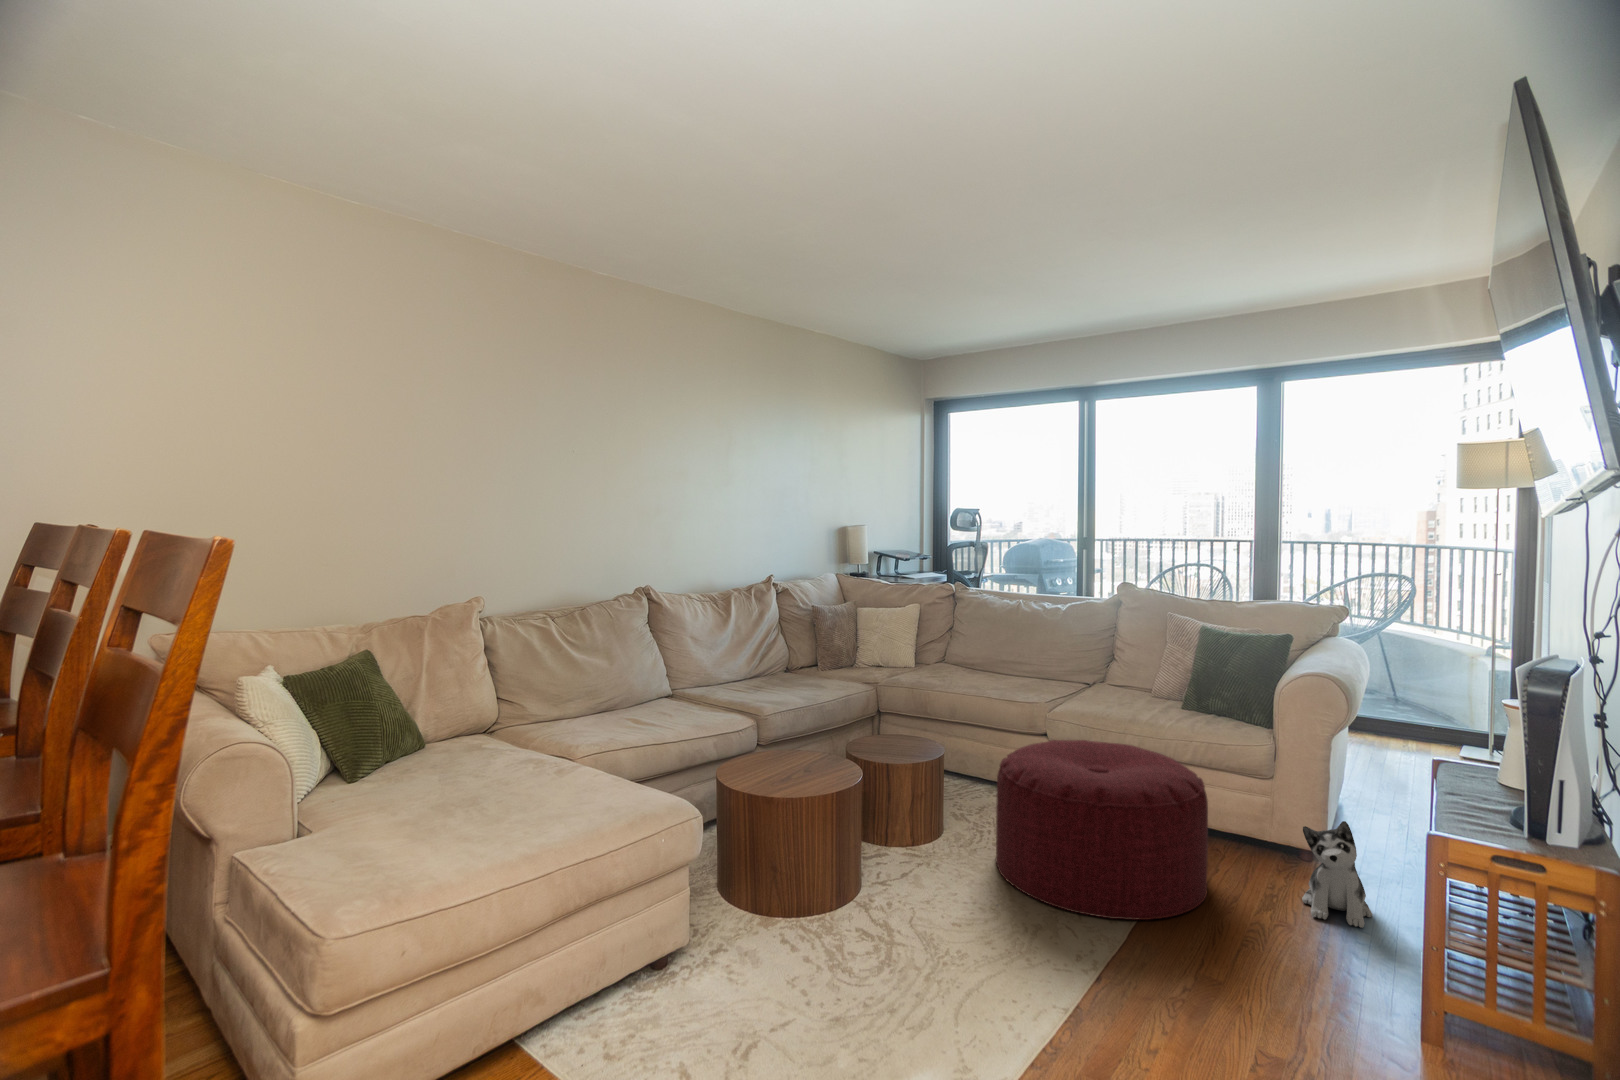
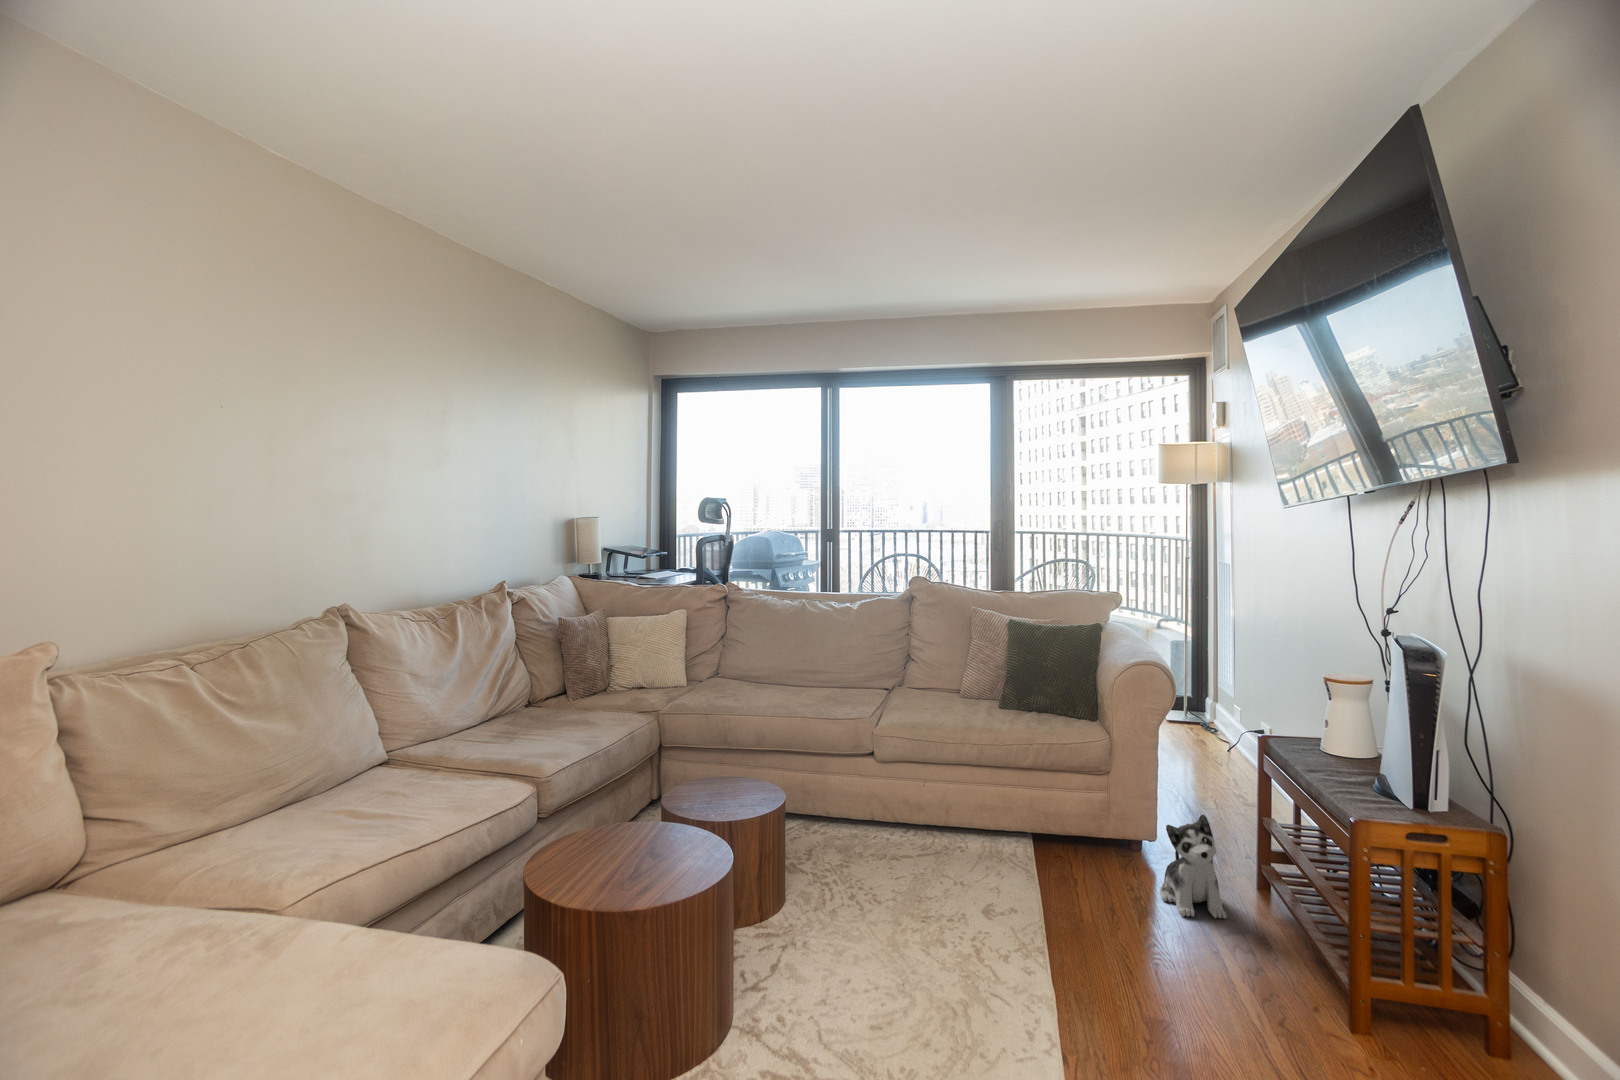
ottoman: present [996,740,1208,920] -> none [861,758,1090,970]

